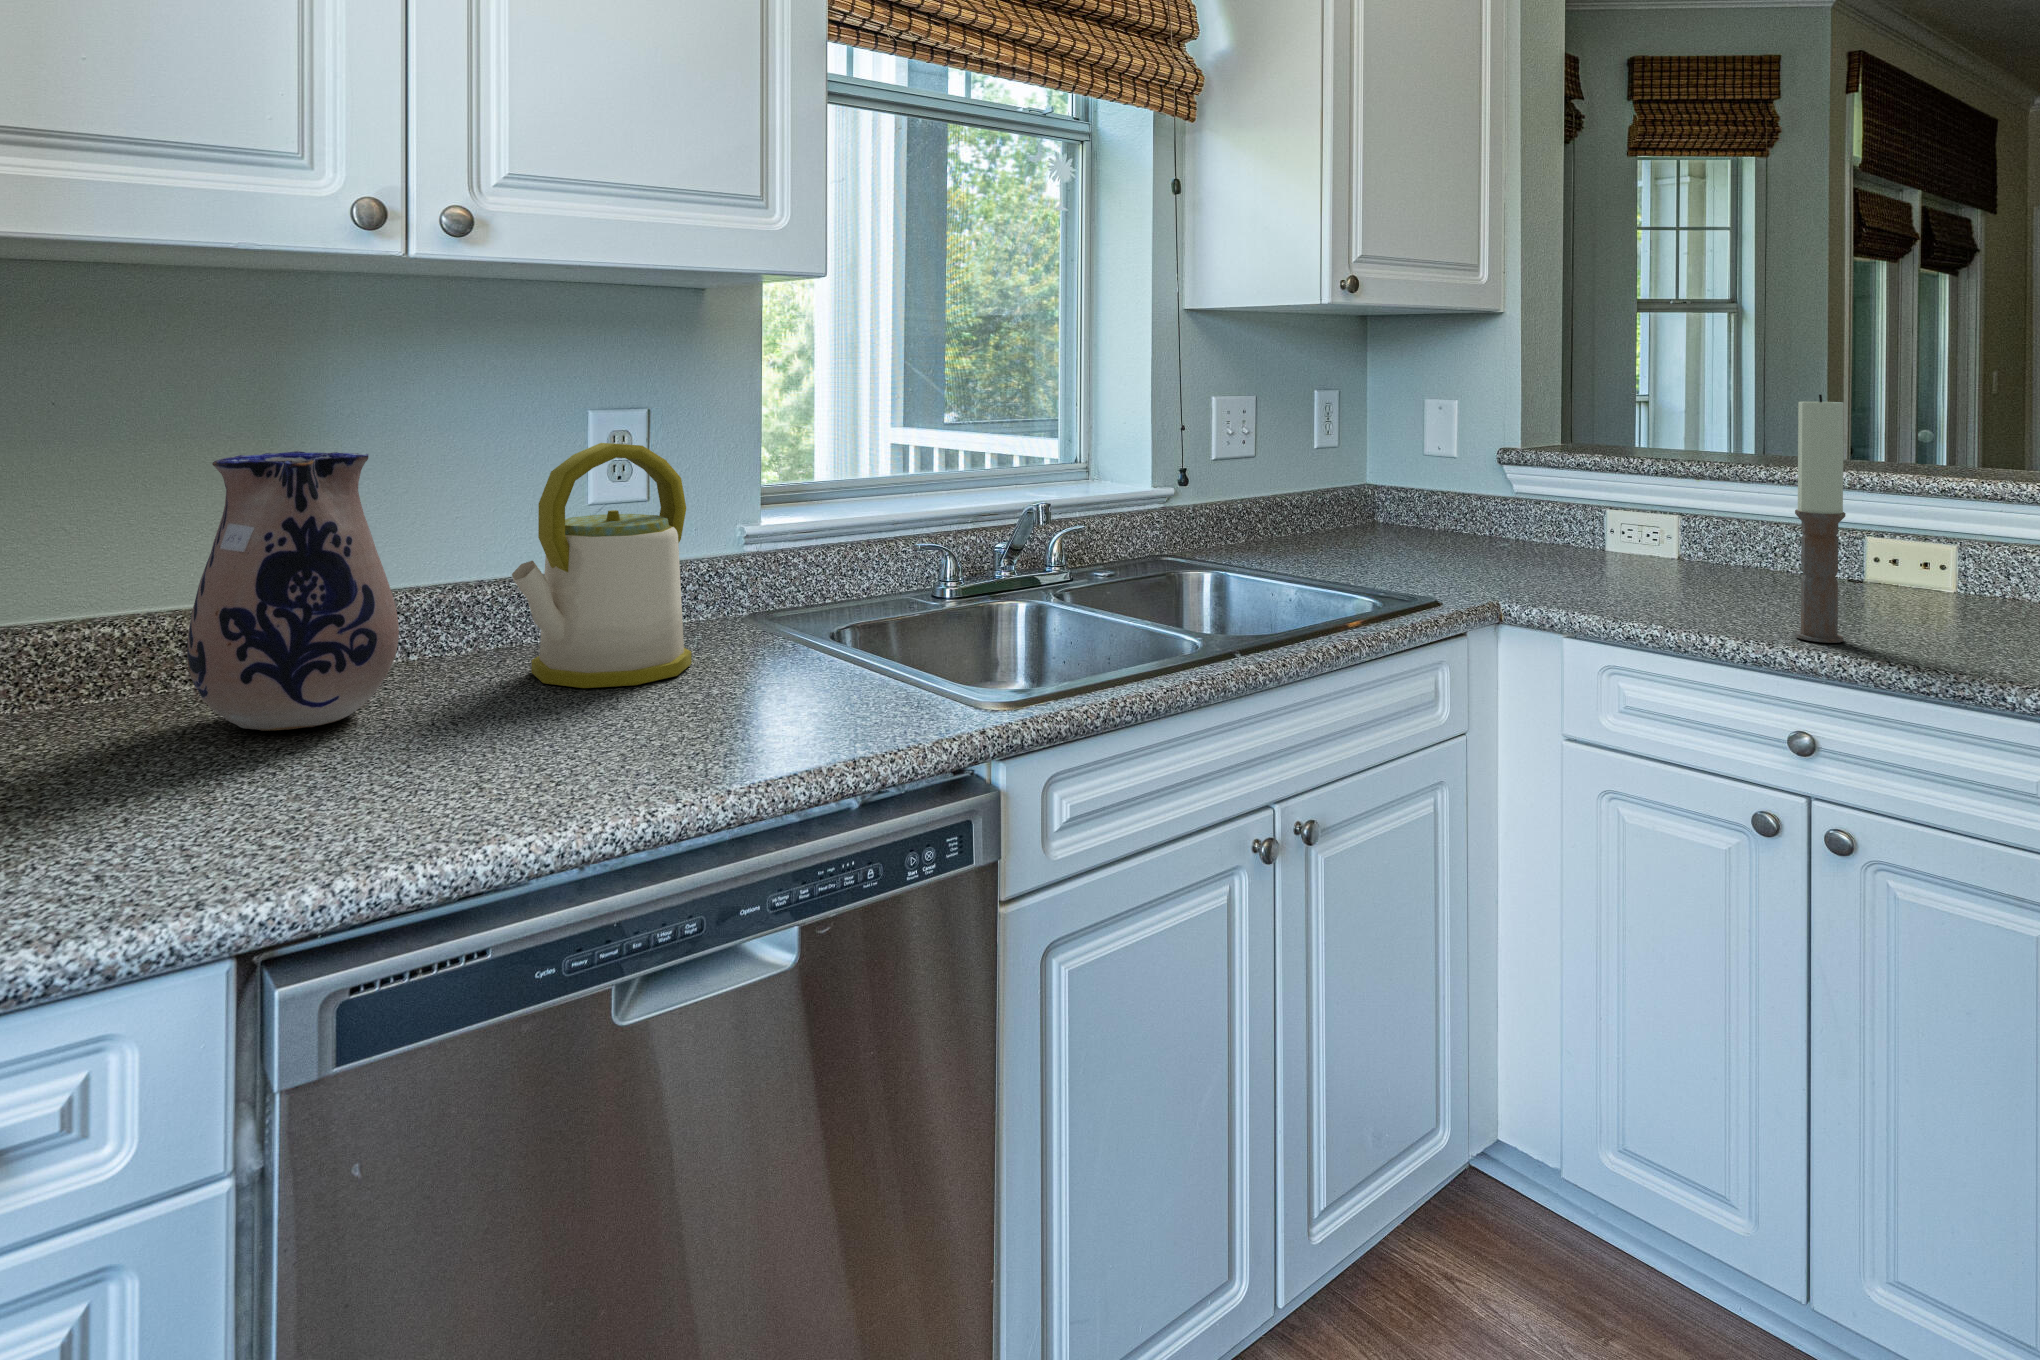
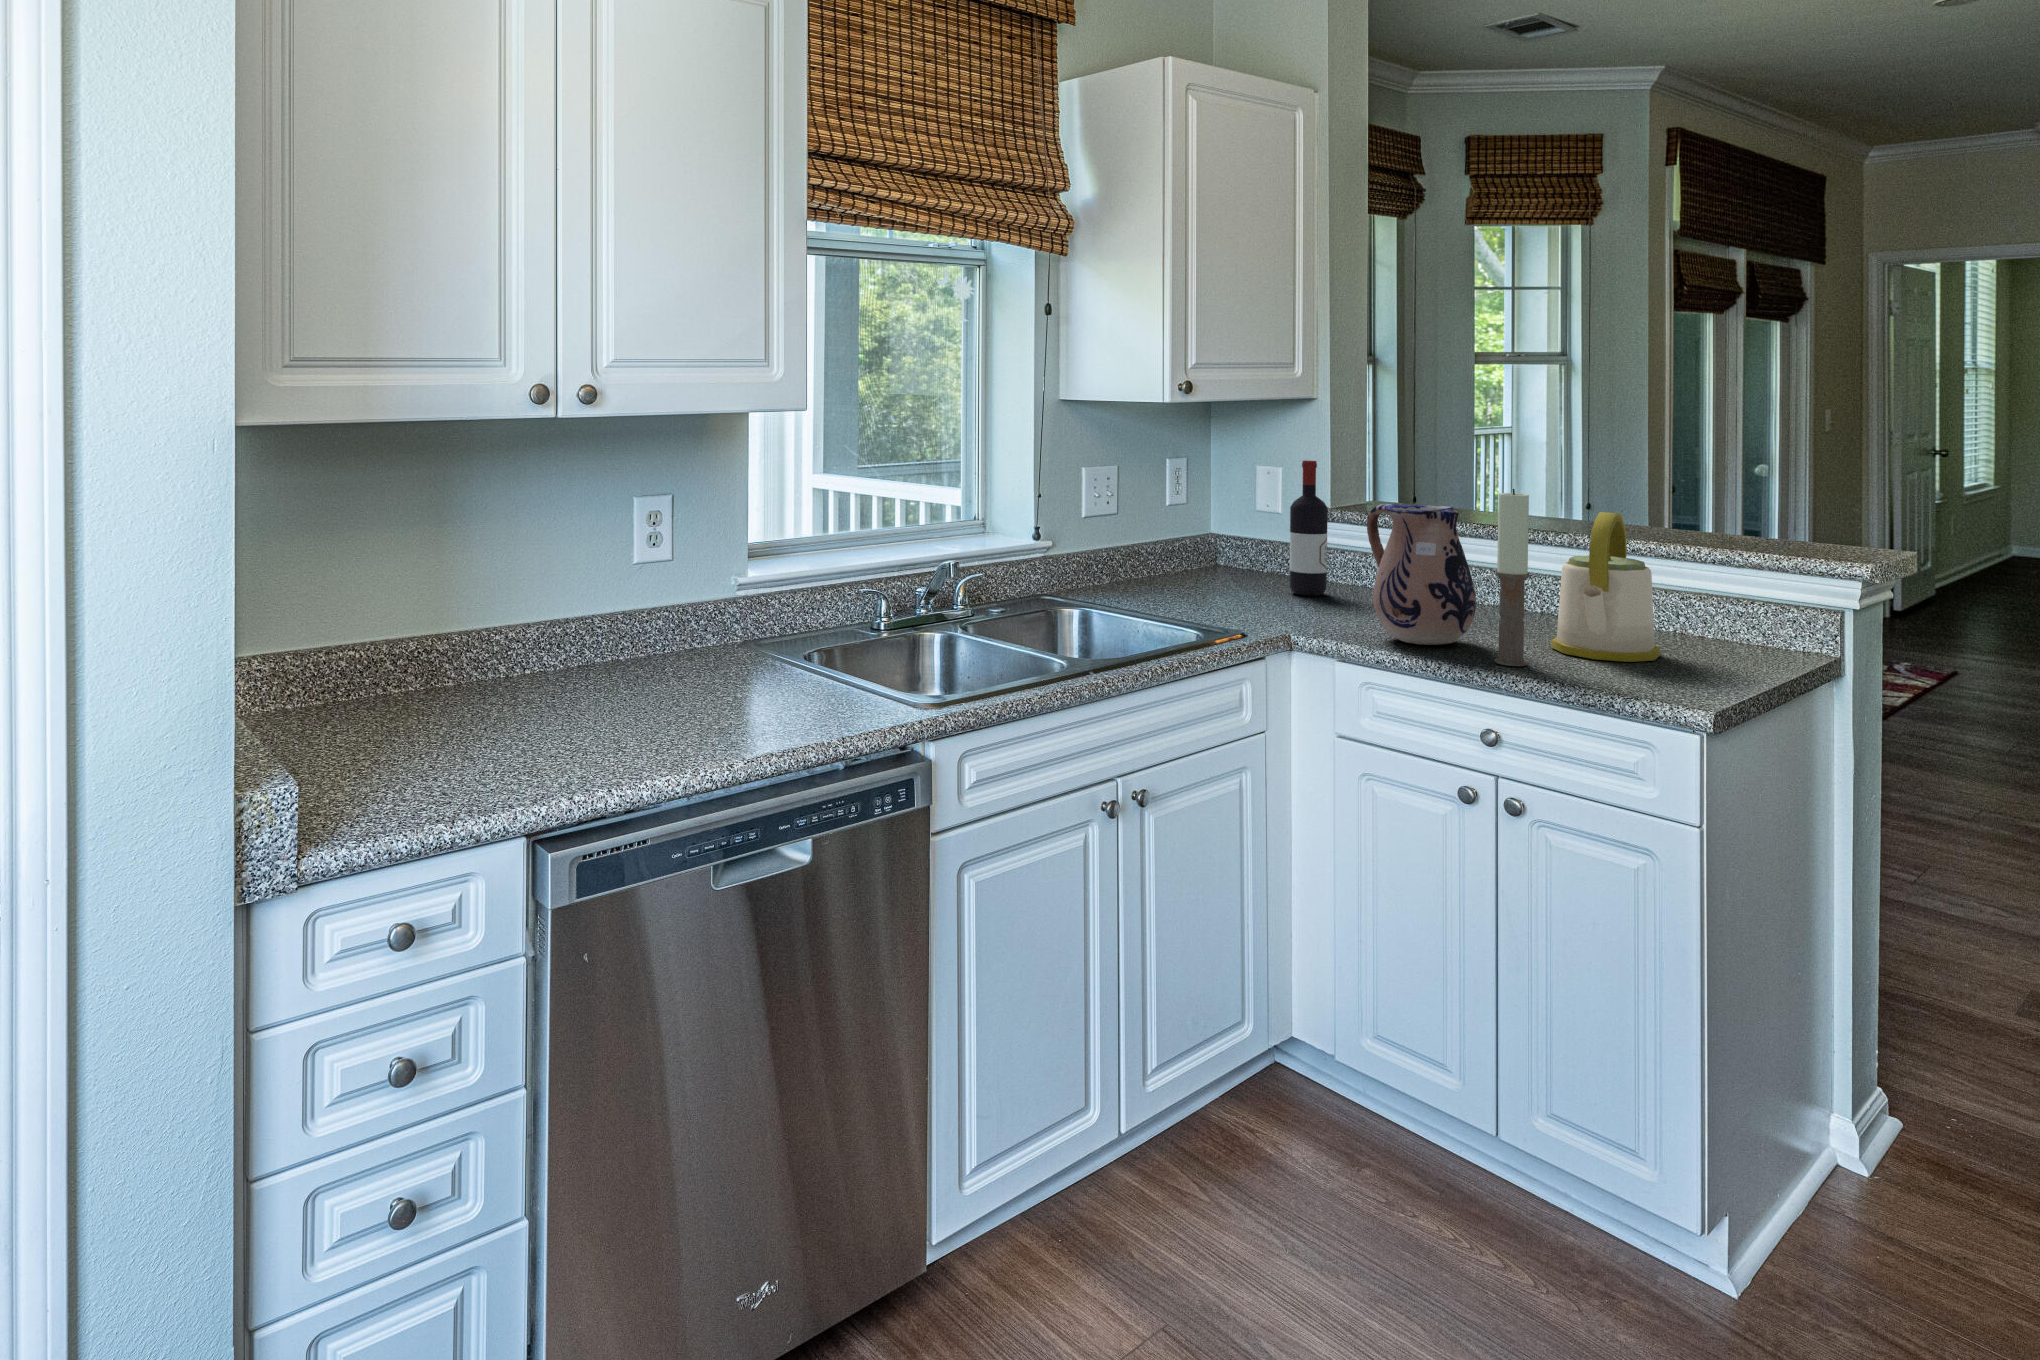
wine bottle: none [1476,383,1524,553] -> present [1290,460,1328,596]
kettle: present [512,443,692,688] -> present [1551,512,1660,662]
ceramic pitcher: present [187,451,399,731] -> present [1367,504,1476,645]

